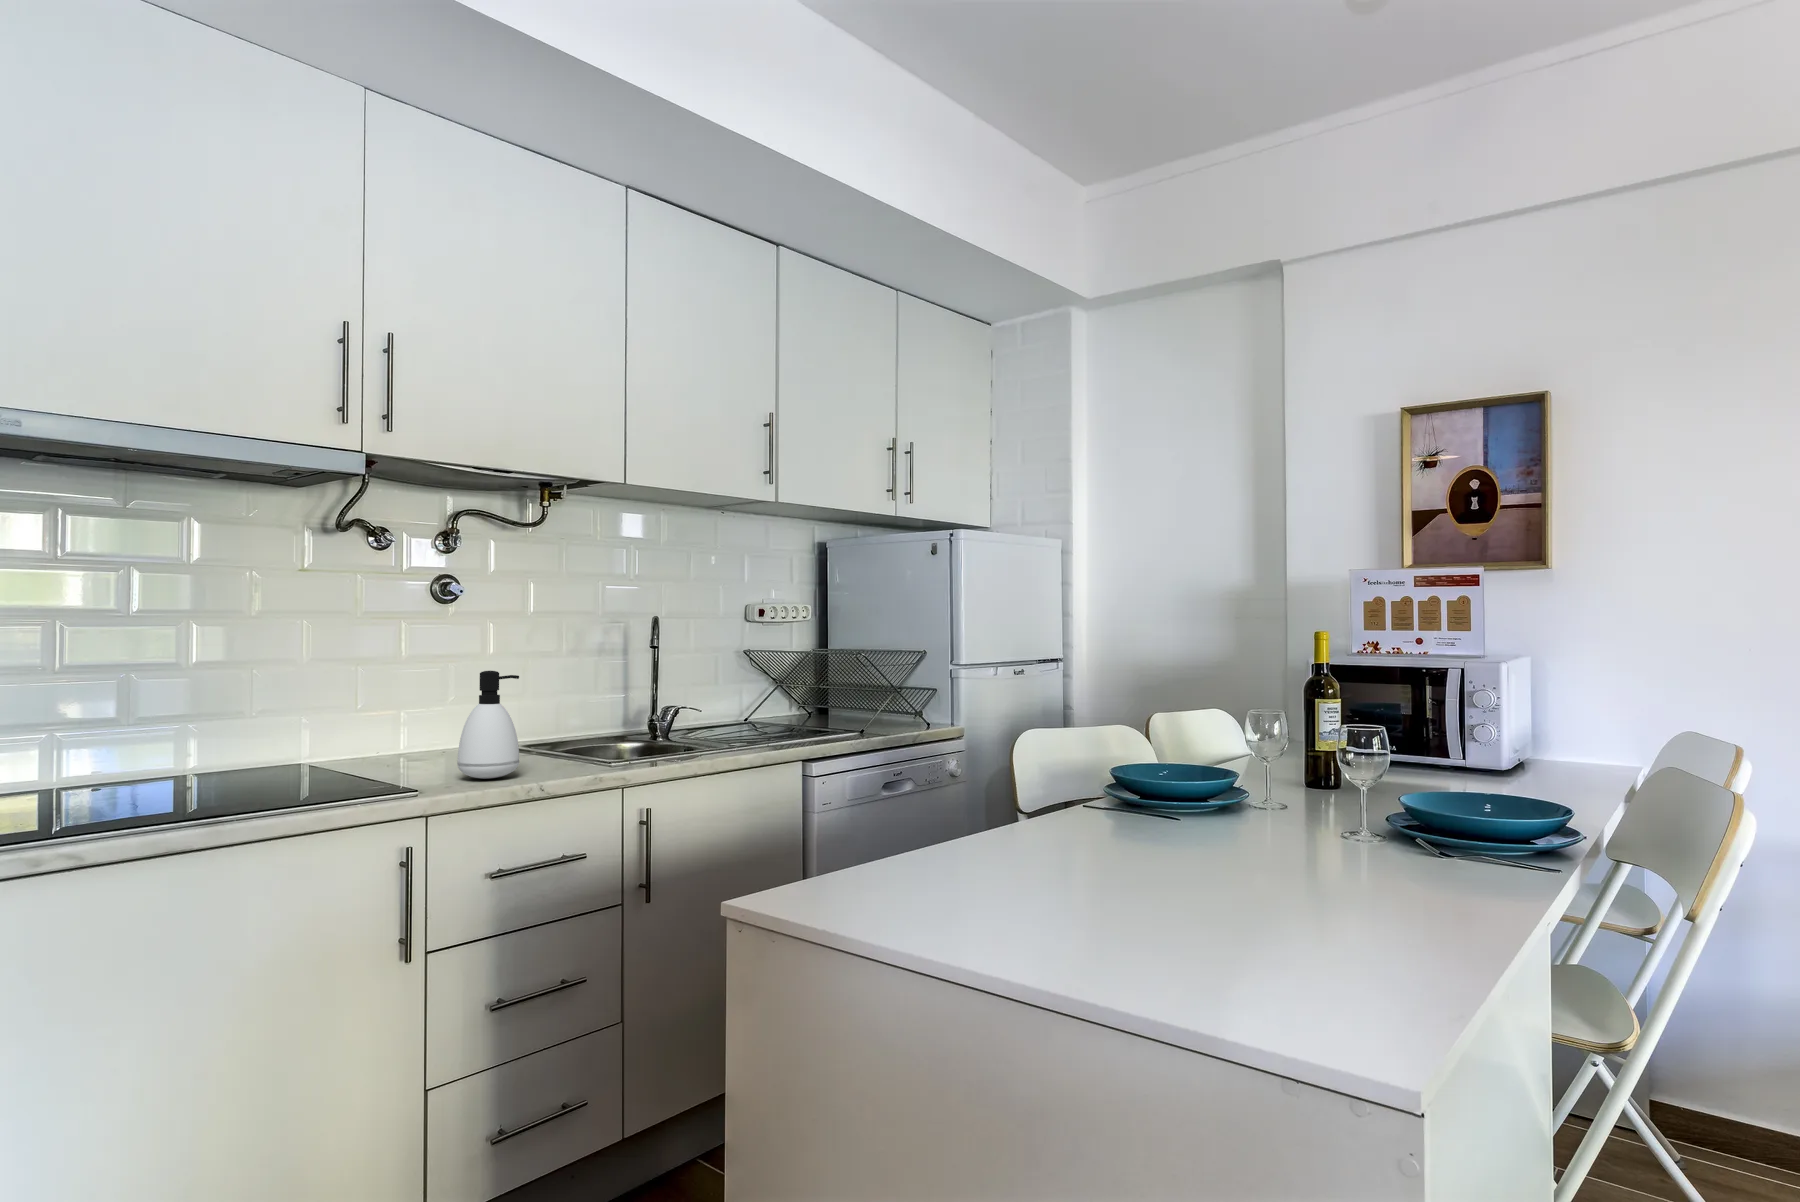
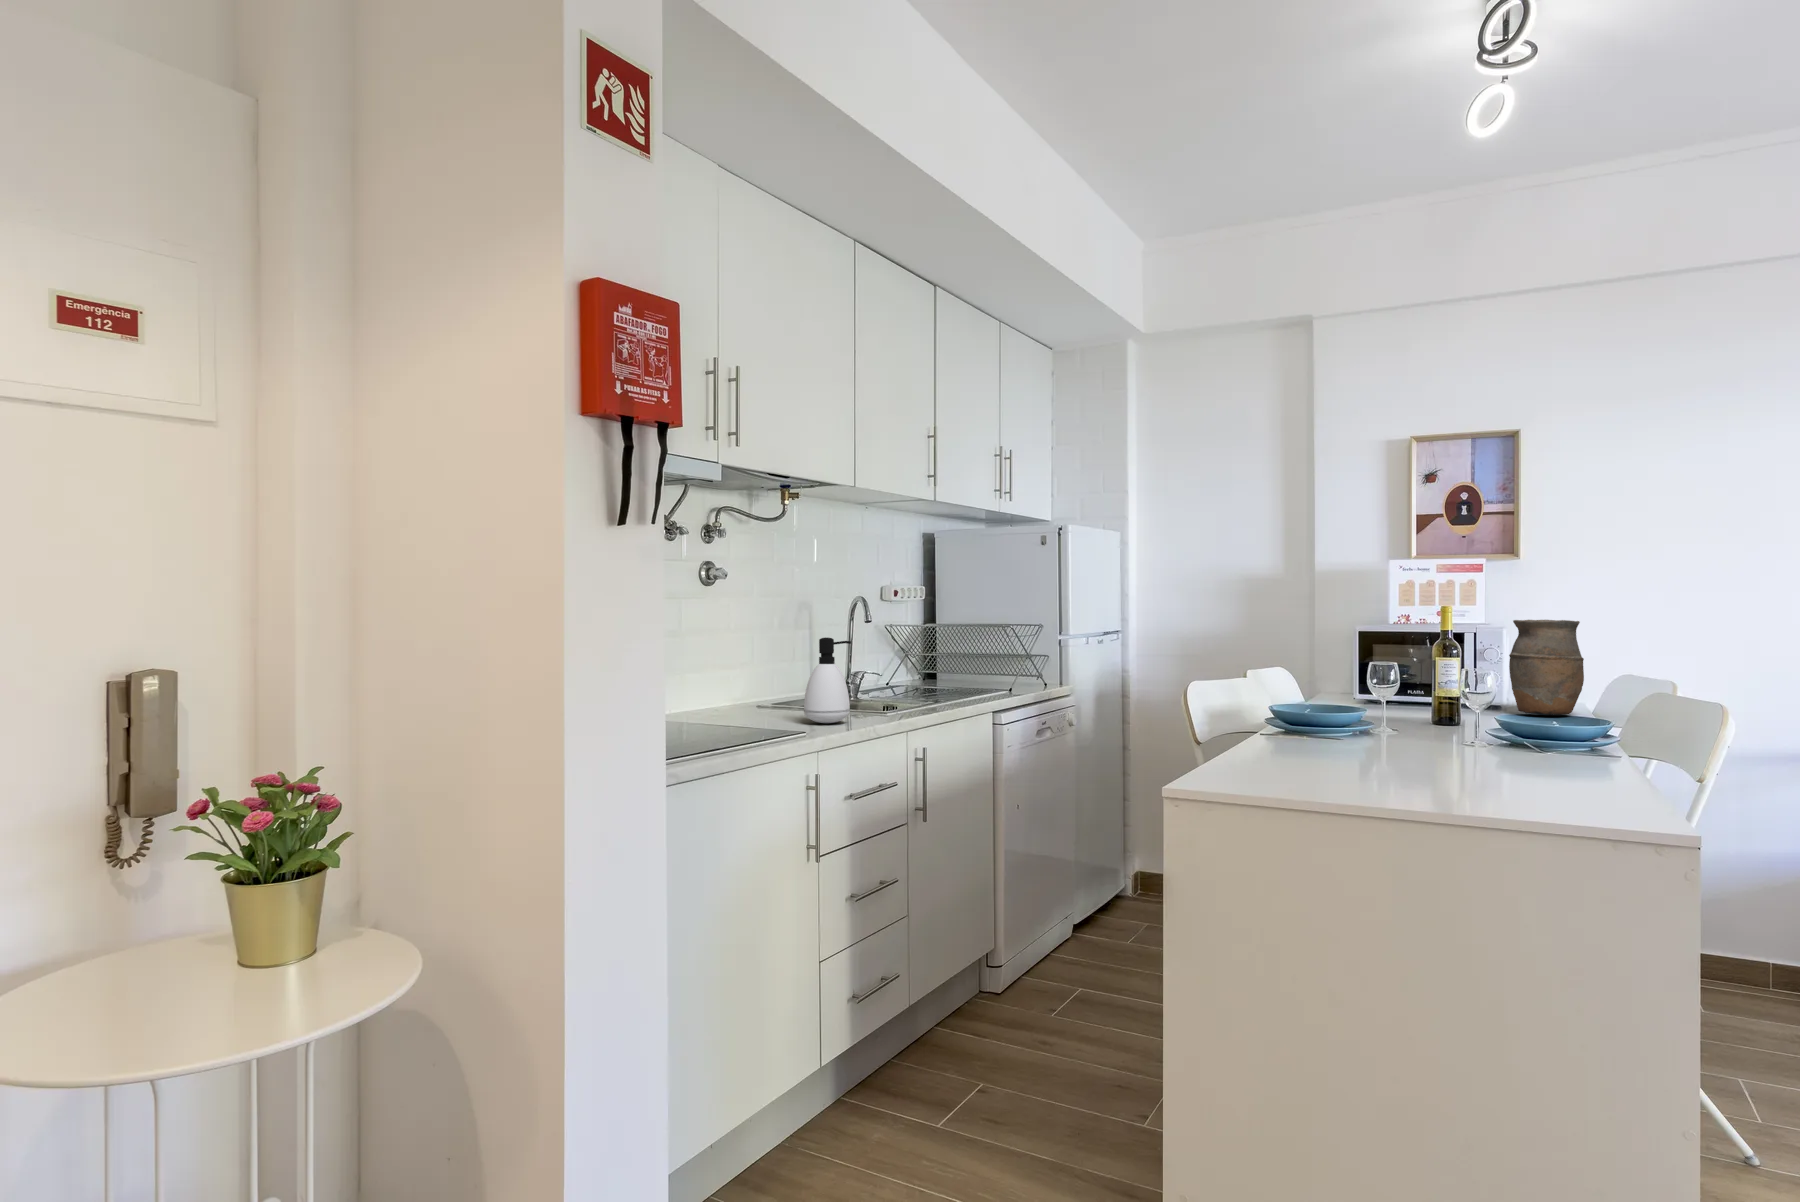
vase: none [1488,651,1592,786] -> present [1509,620,1584,715]

